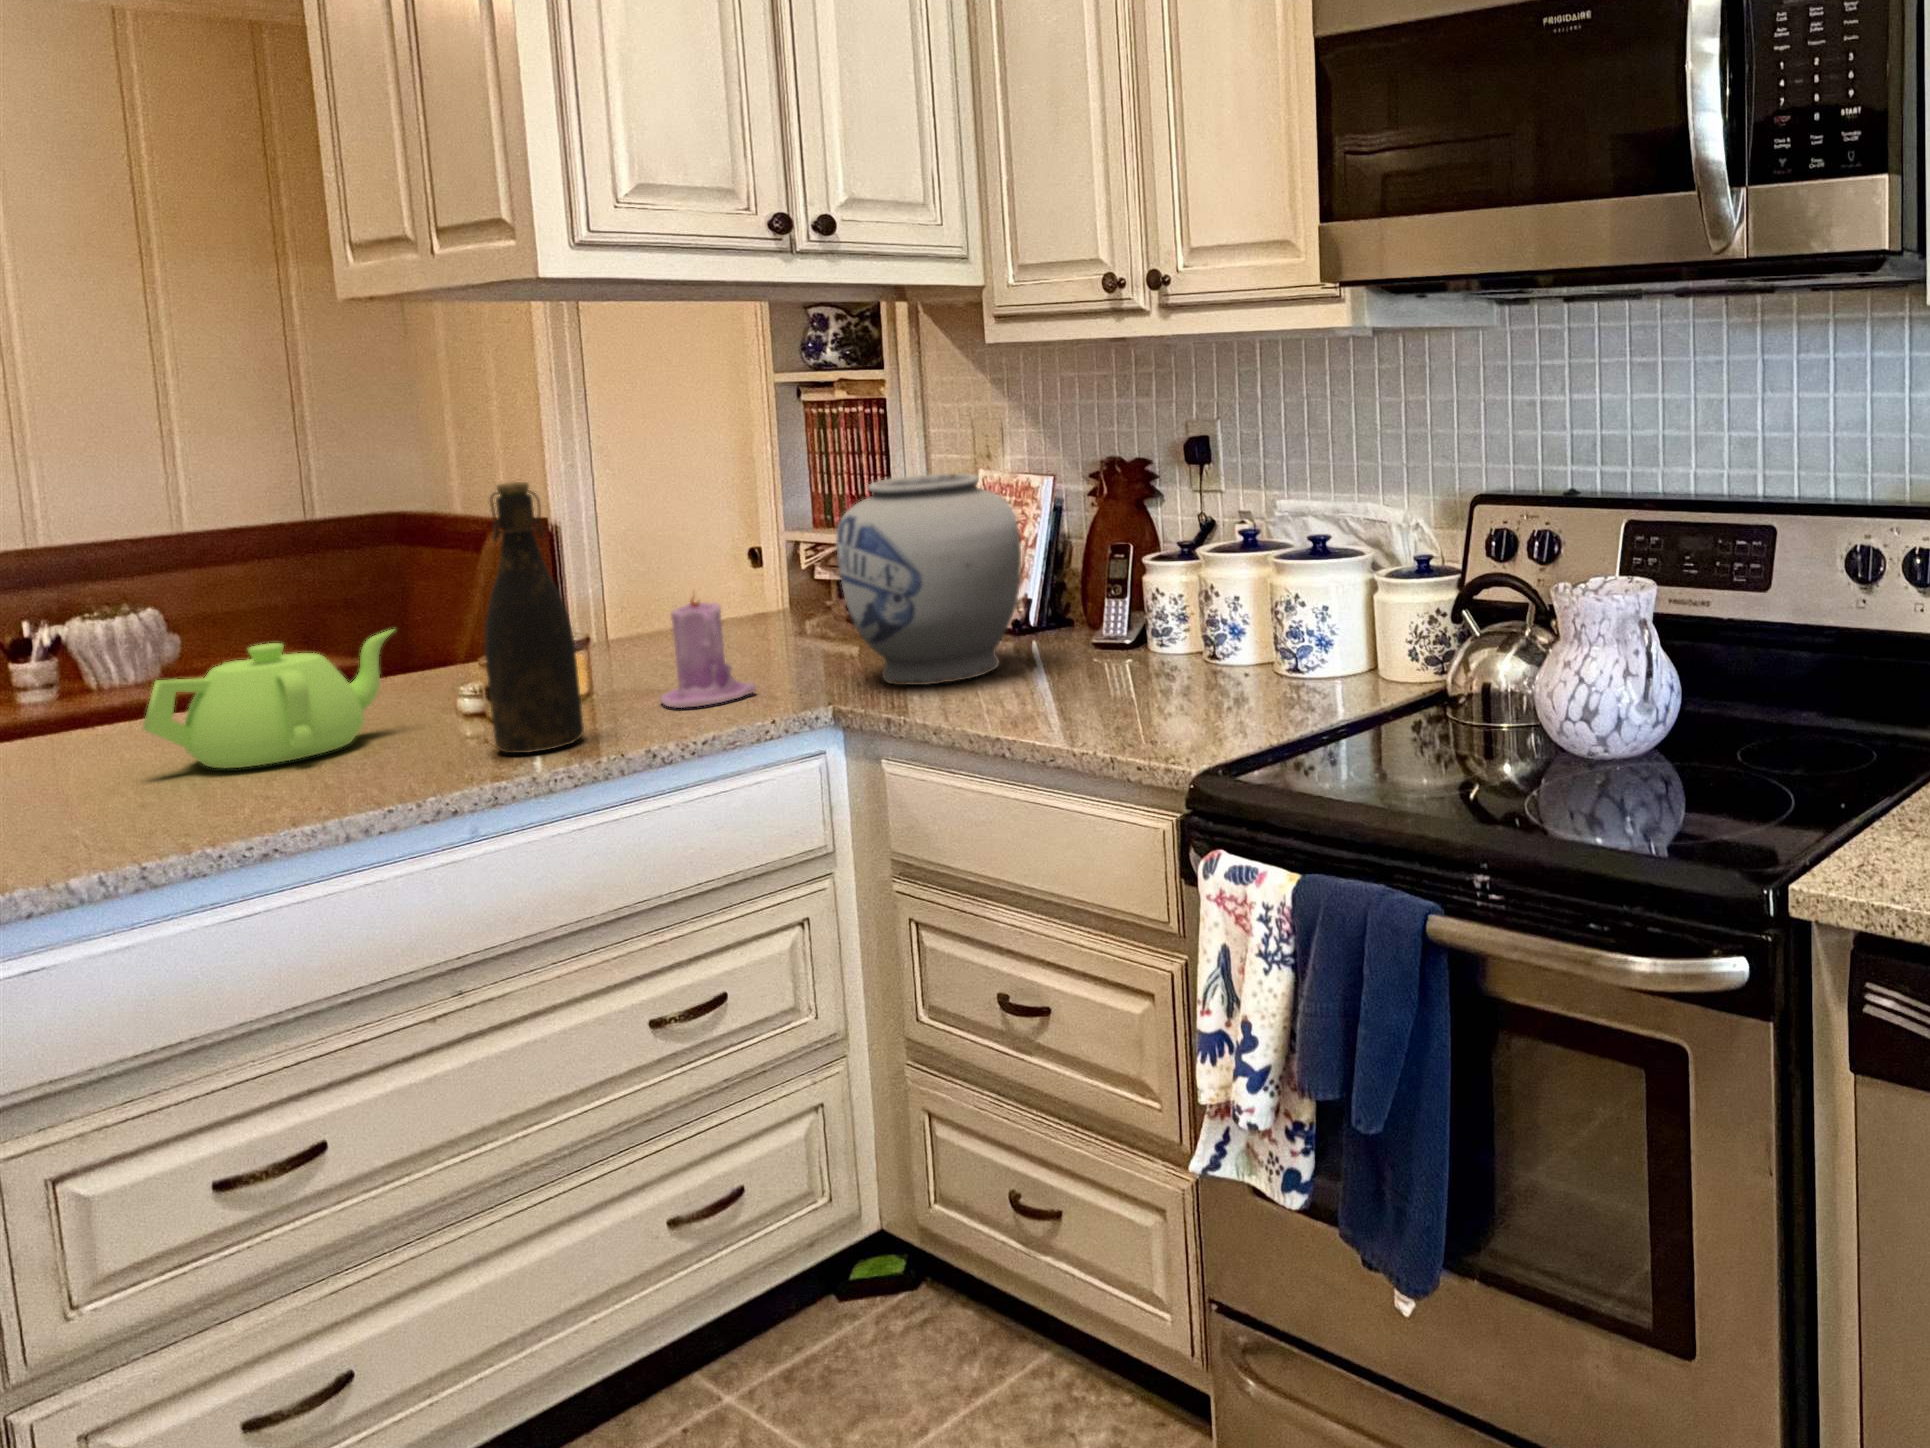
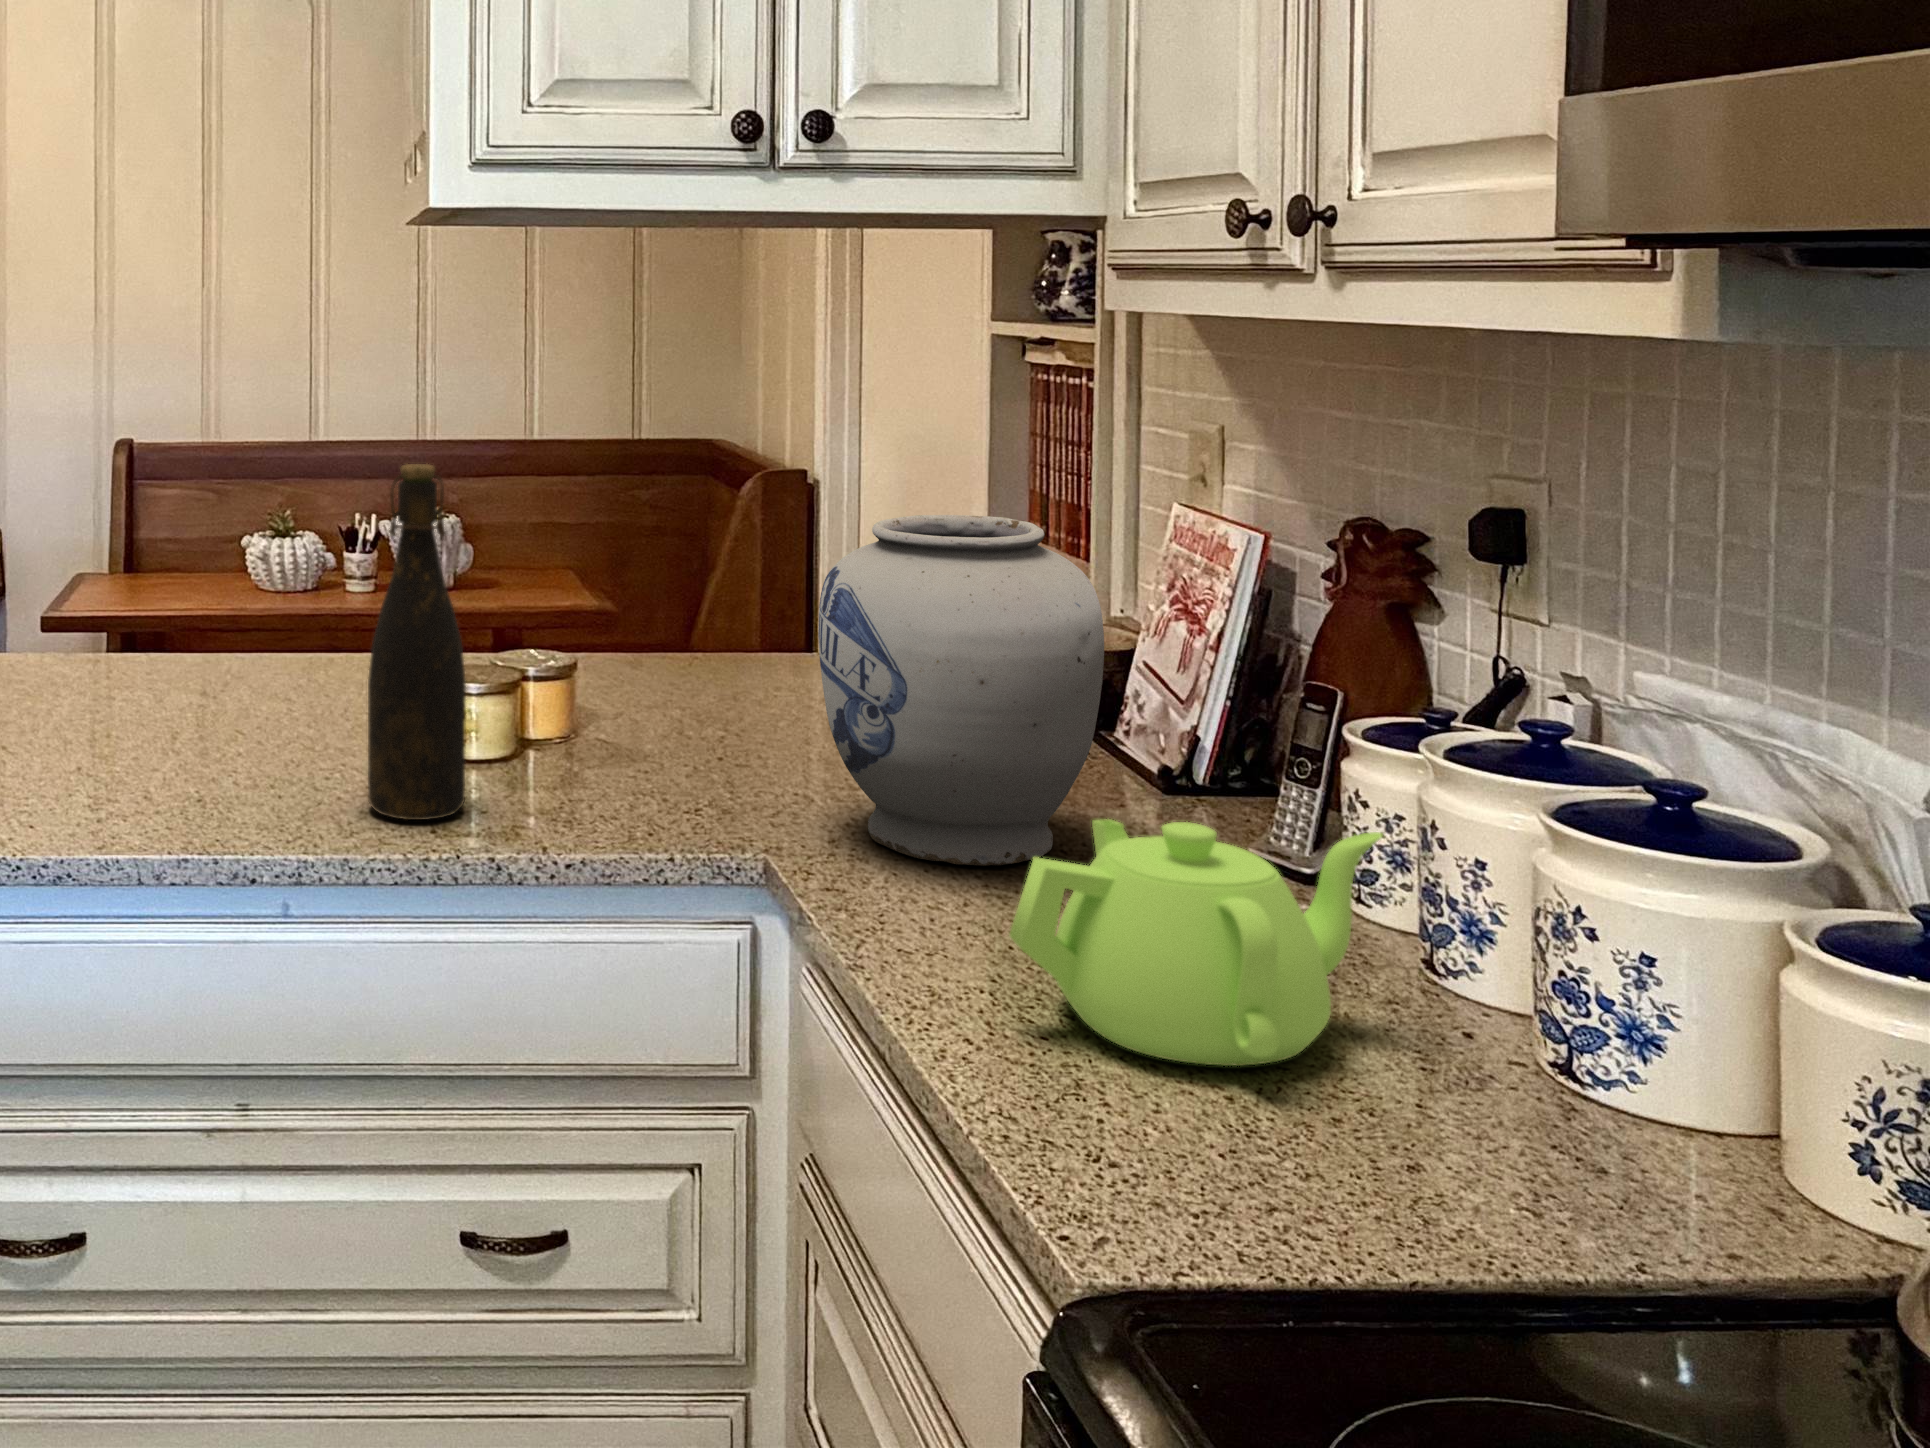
candle: present [660,593,756,708] -> none [590,634,705,803]
teapot: present [143,630,394,768] -> present [1009,819,1383,1066]

